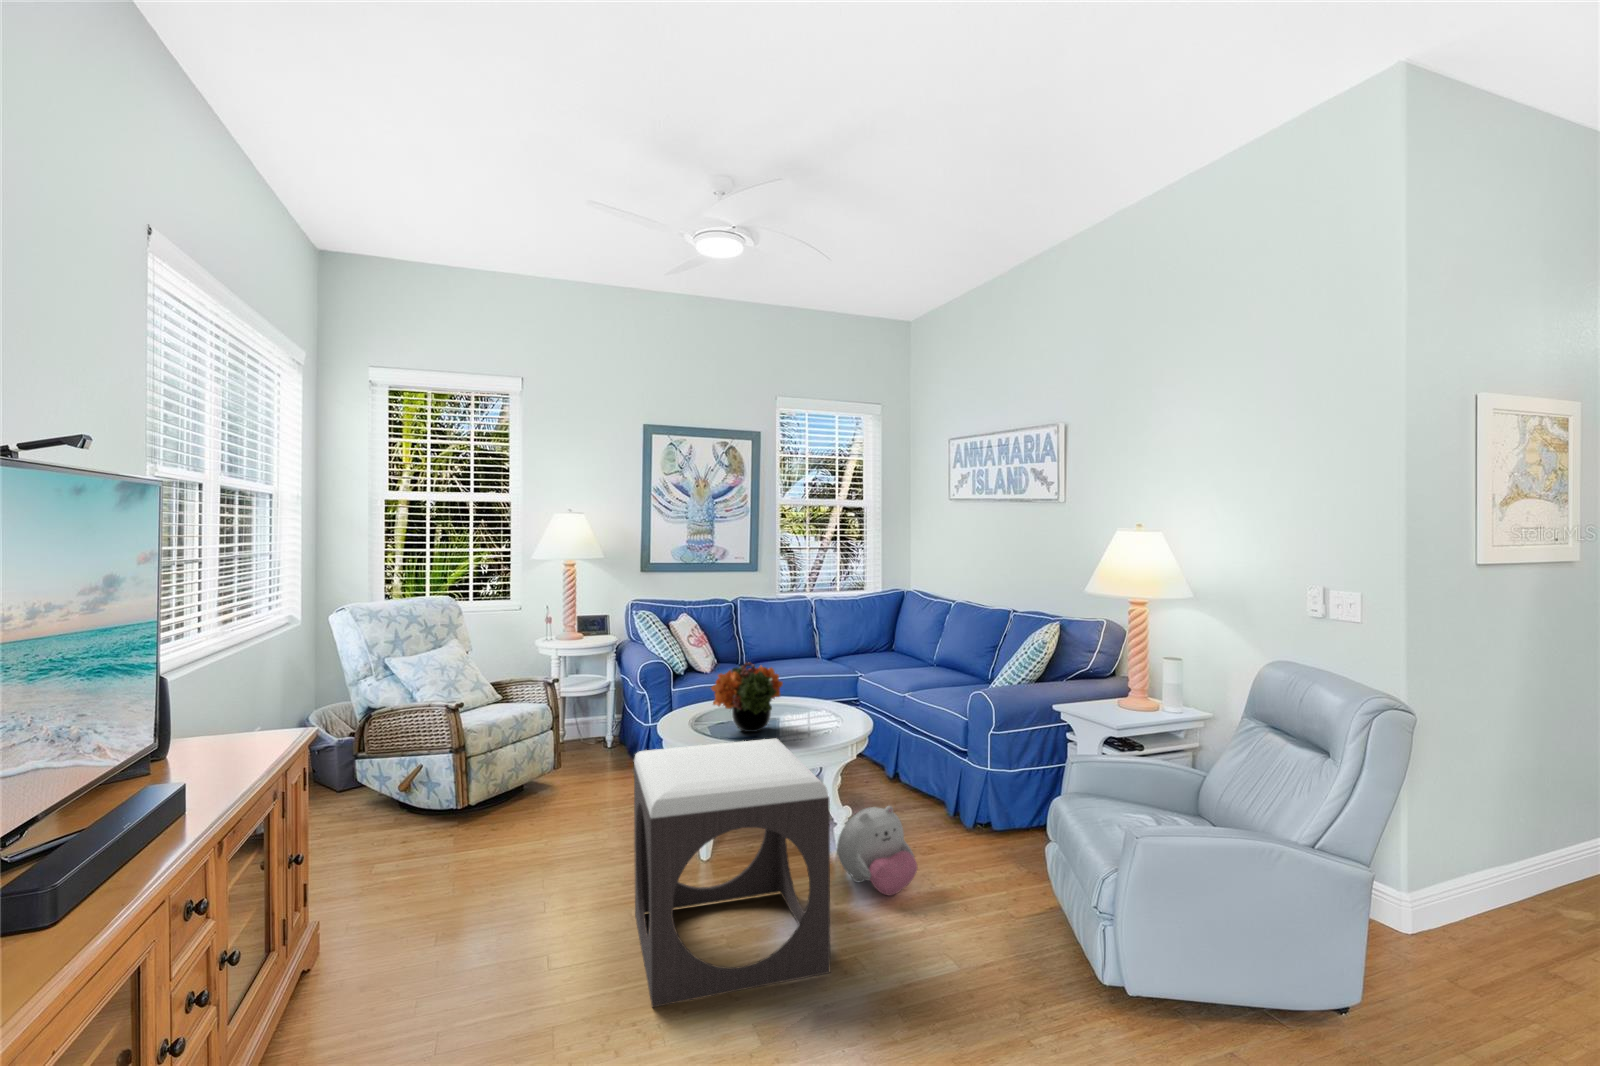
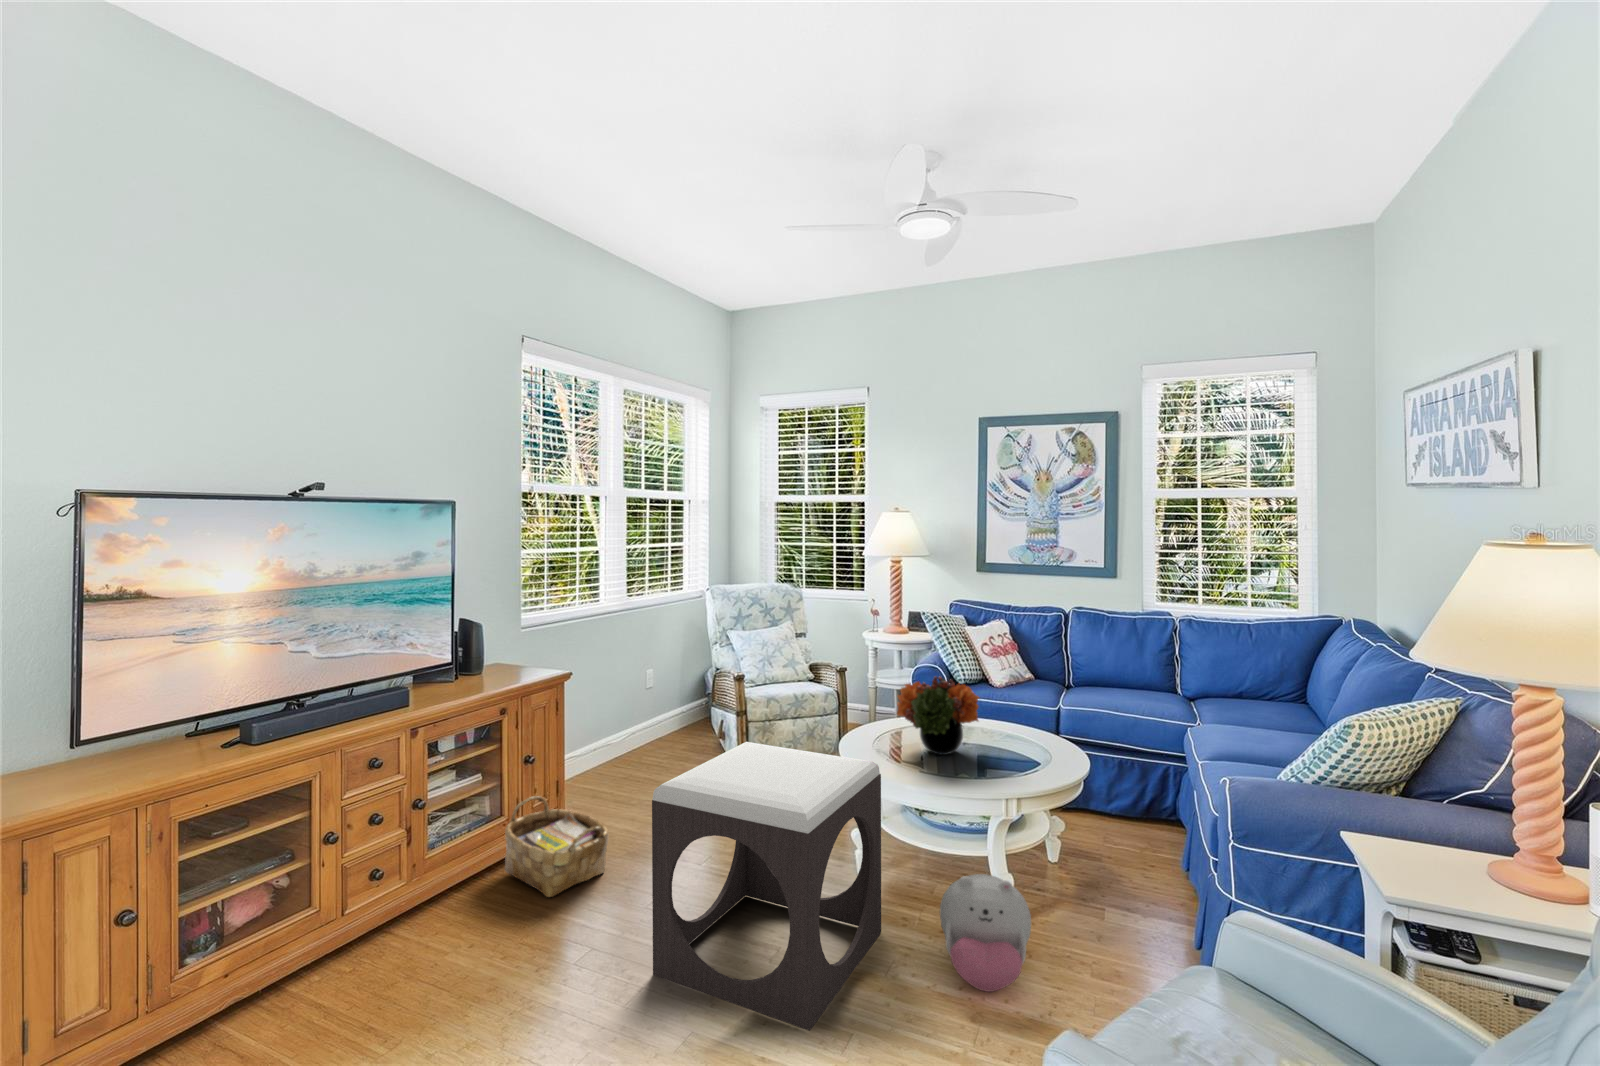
woven basket: none [305,896,464,1013] -> present [505,796,608,897]

